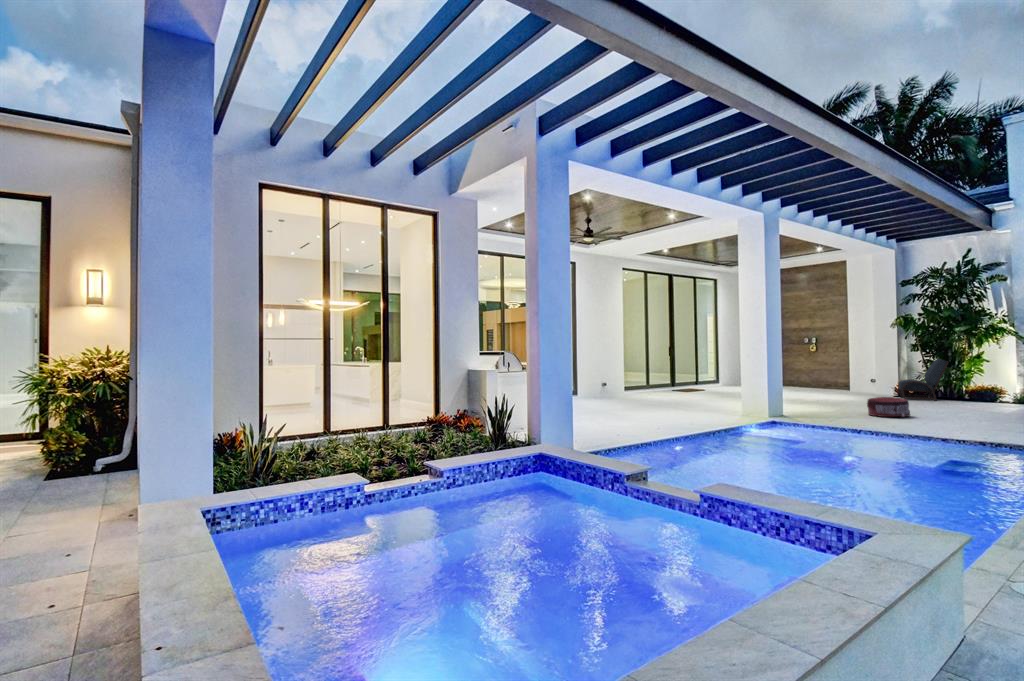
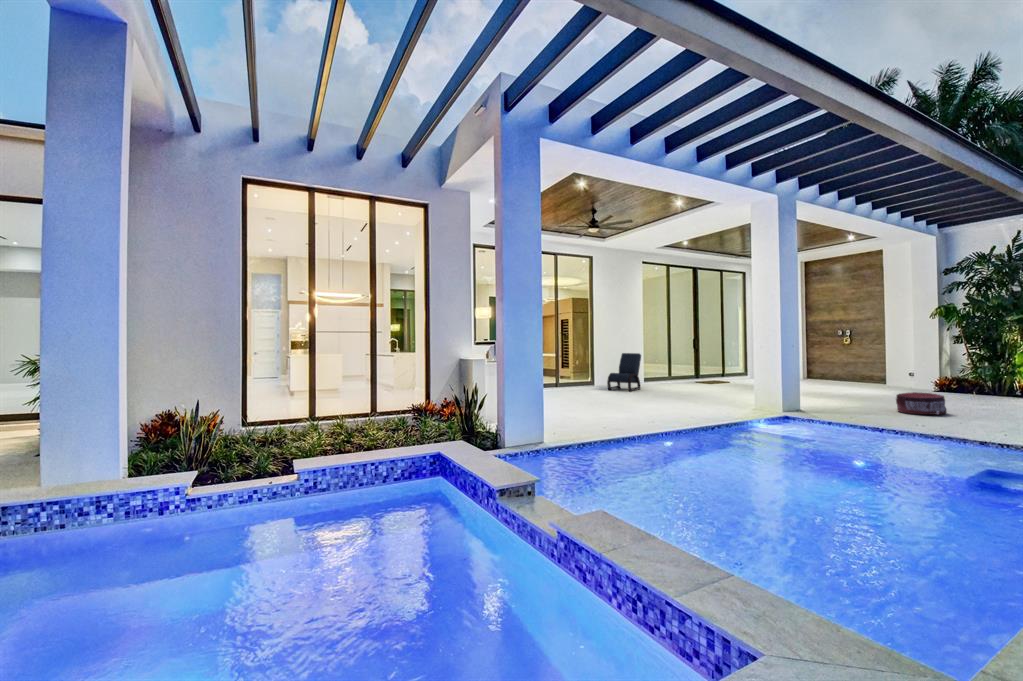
lounge chair: present [898,359,949,401] -> present [607,353,641,392]

